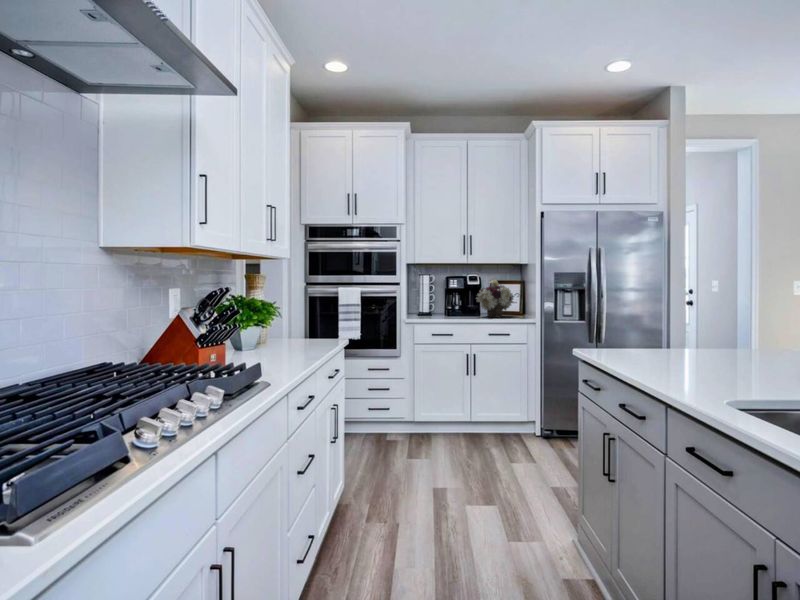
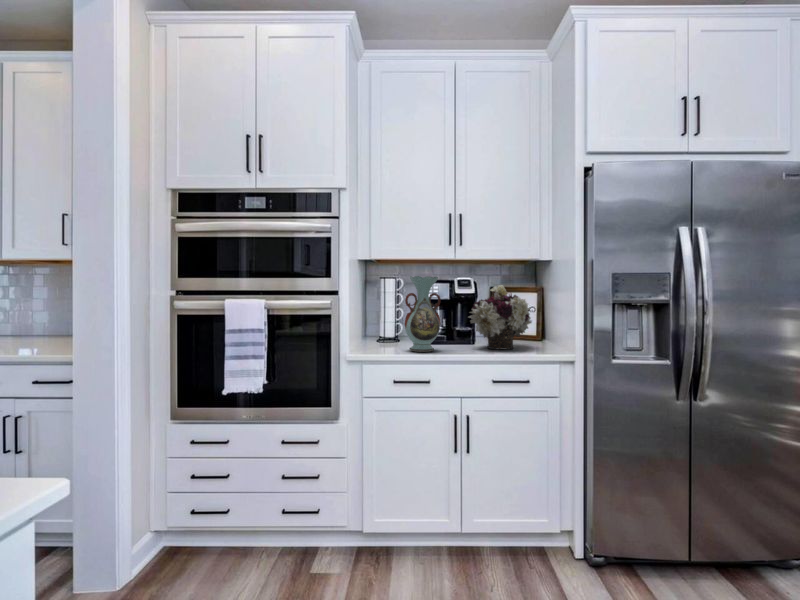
decorative vase: none [438,274,459,318] -> present [405,276,441,352]

